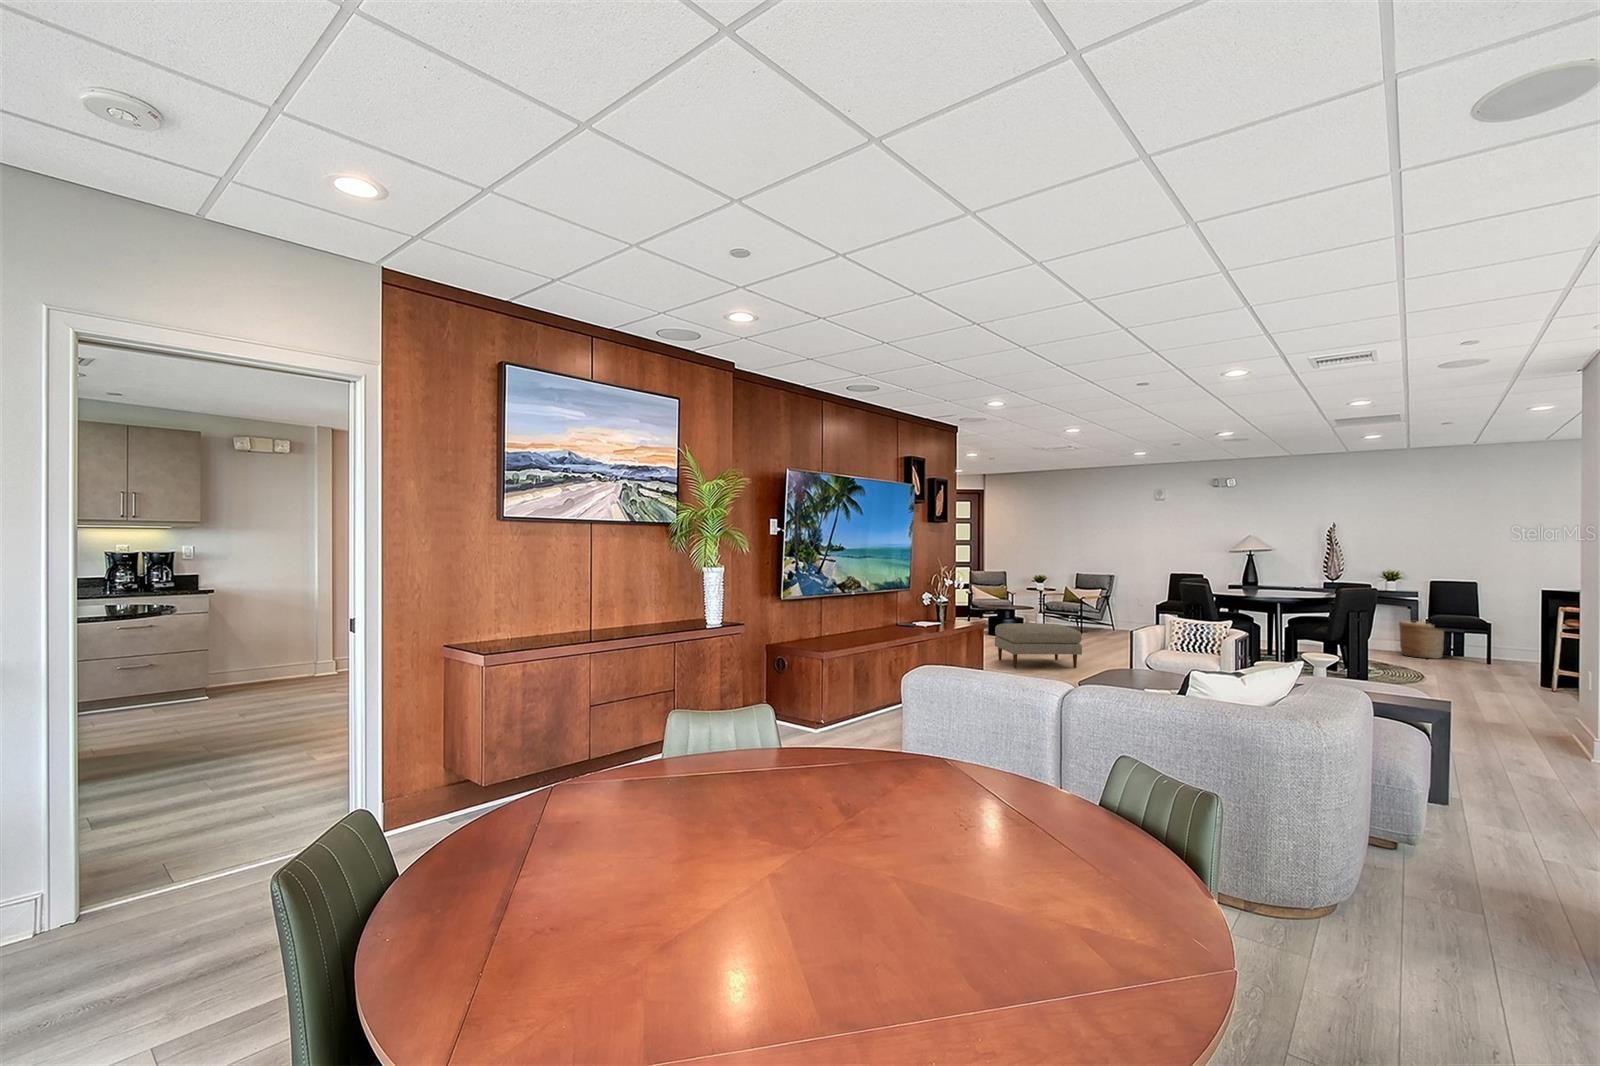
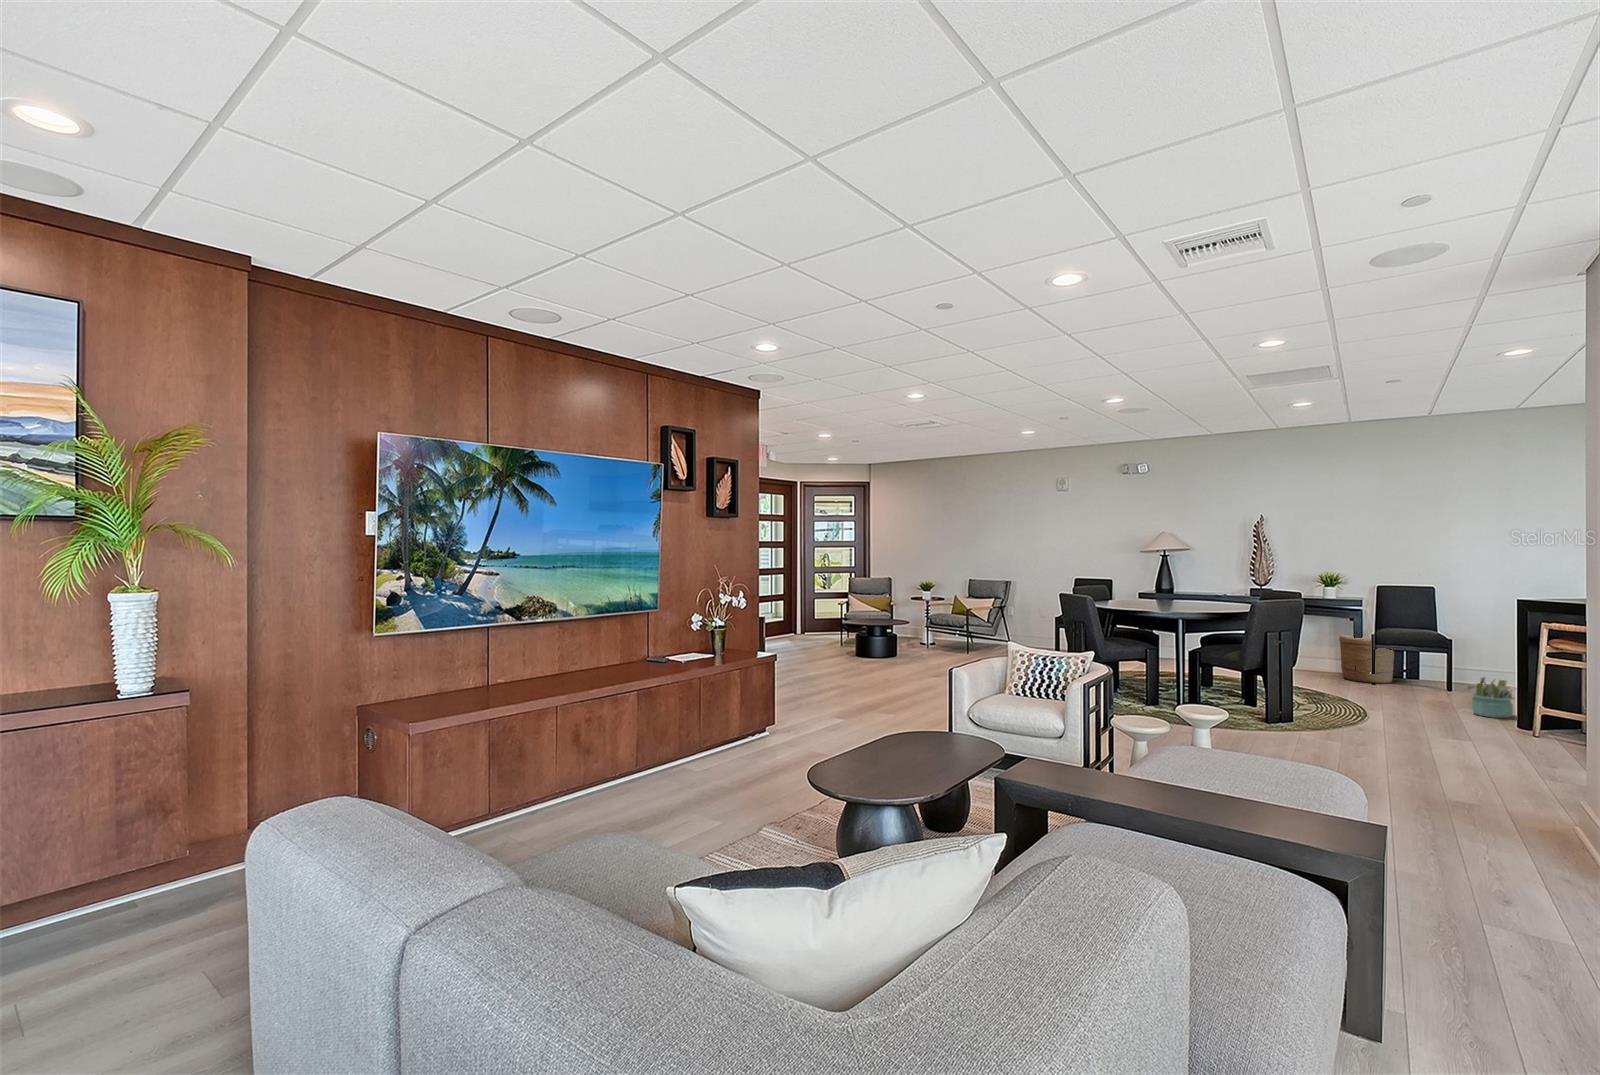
ottoman: present [995,623,1082,668] -> none [824,650,928,712]
decorative plant: none [1498,651,1539,681] -> present [1465,678,1515,718]

